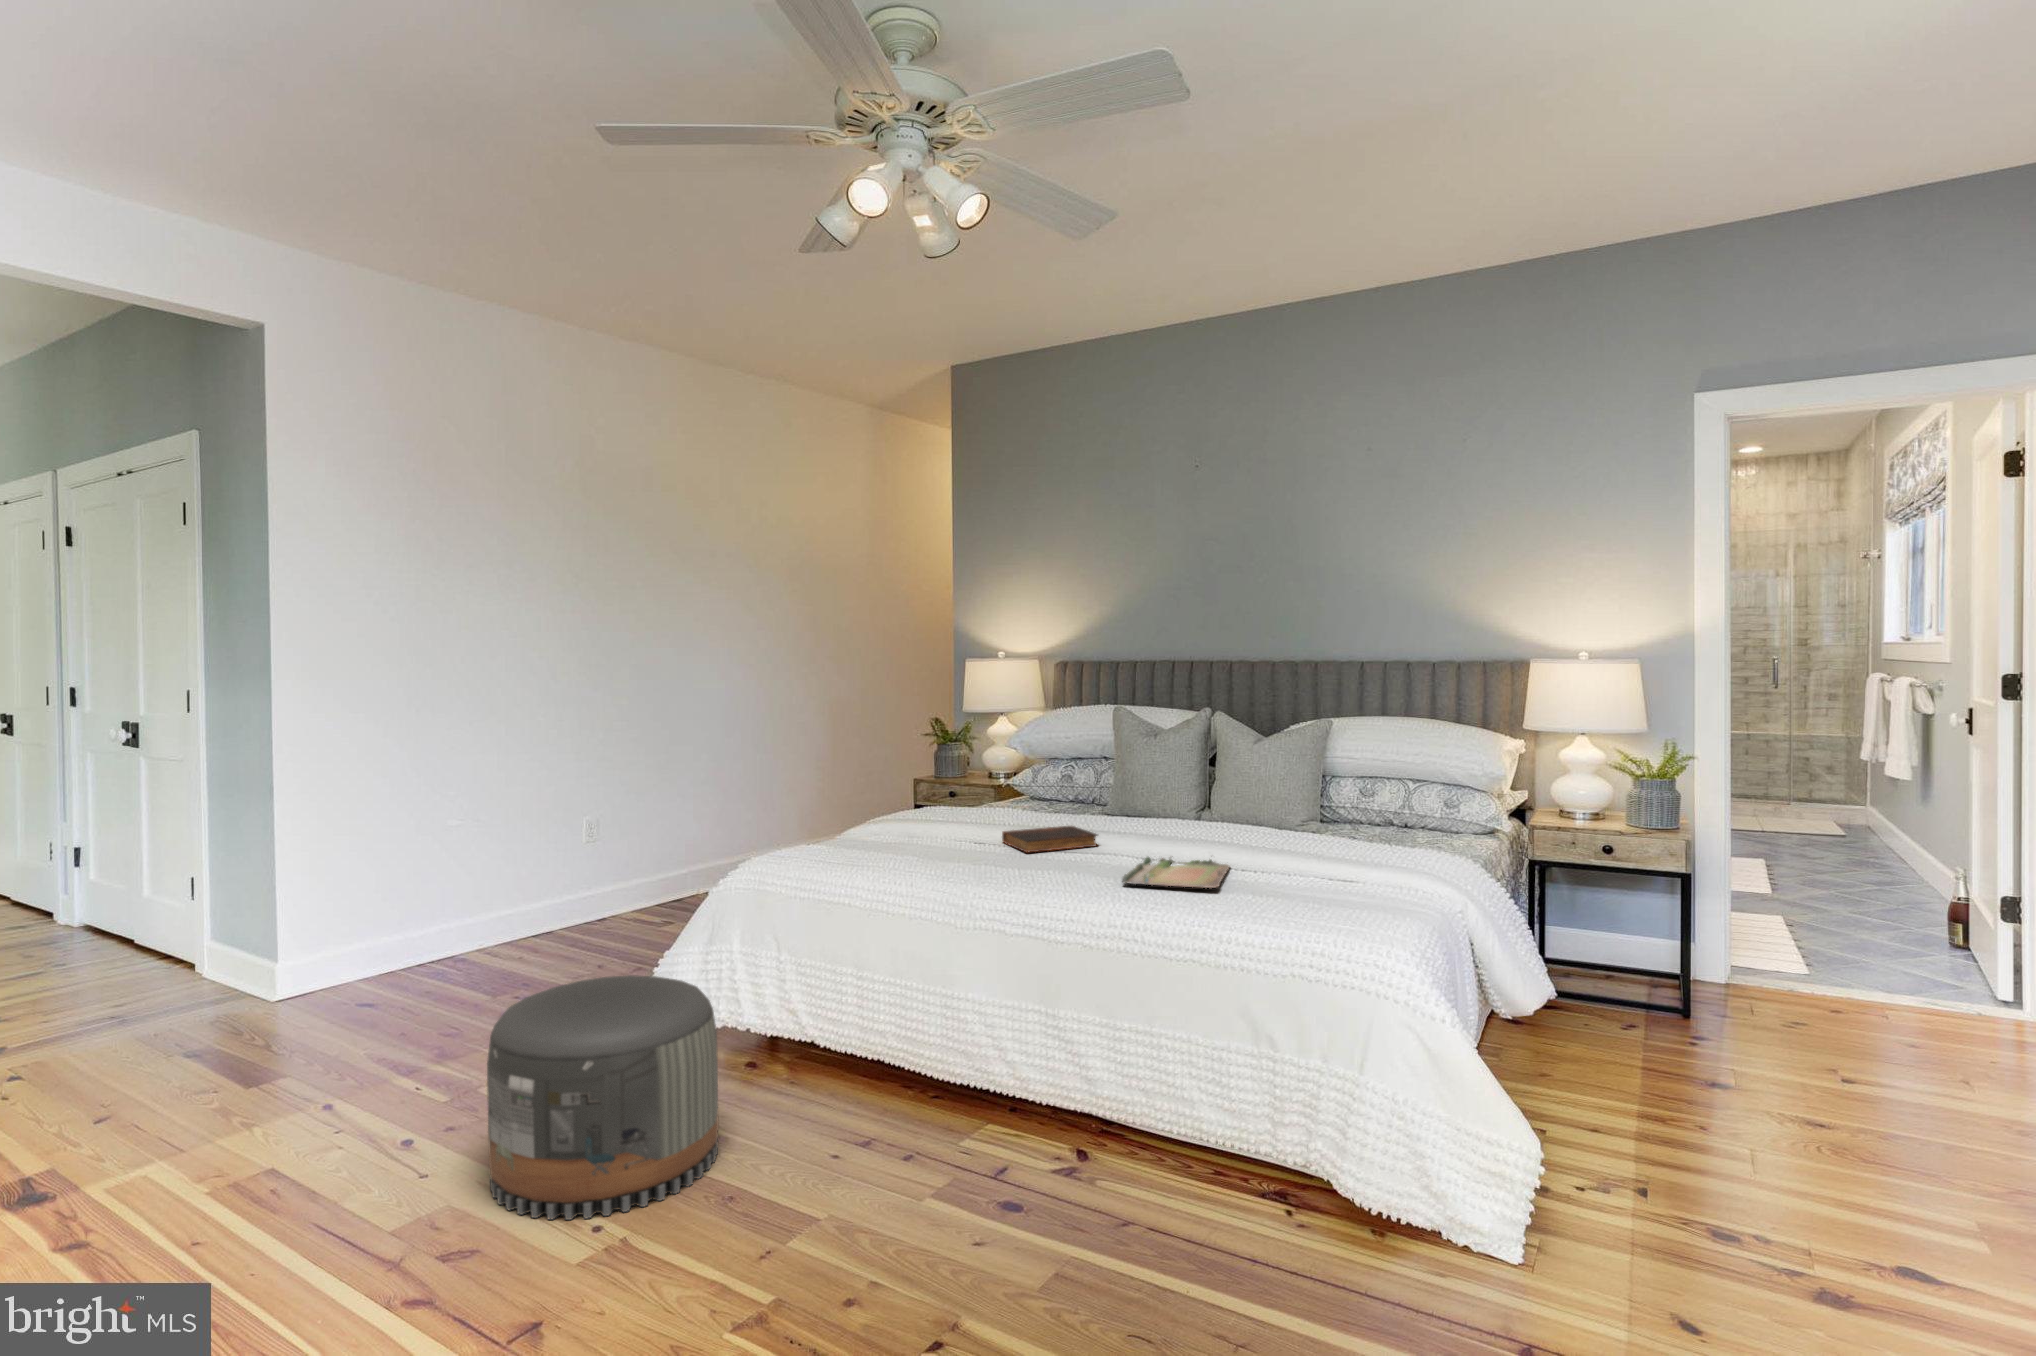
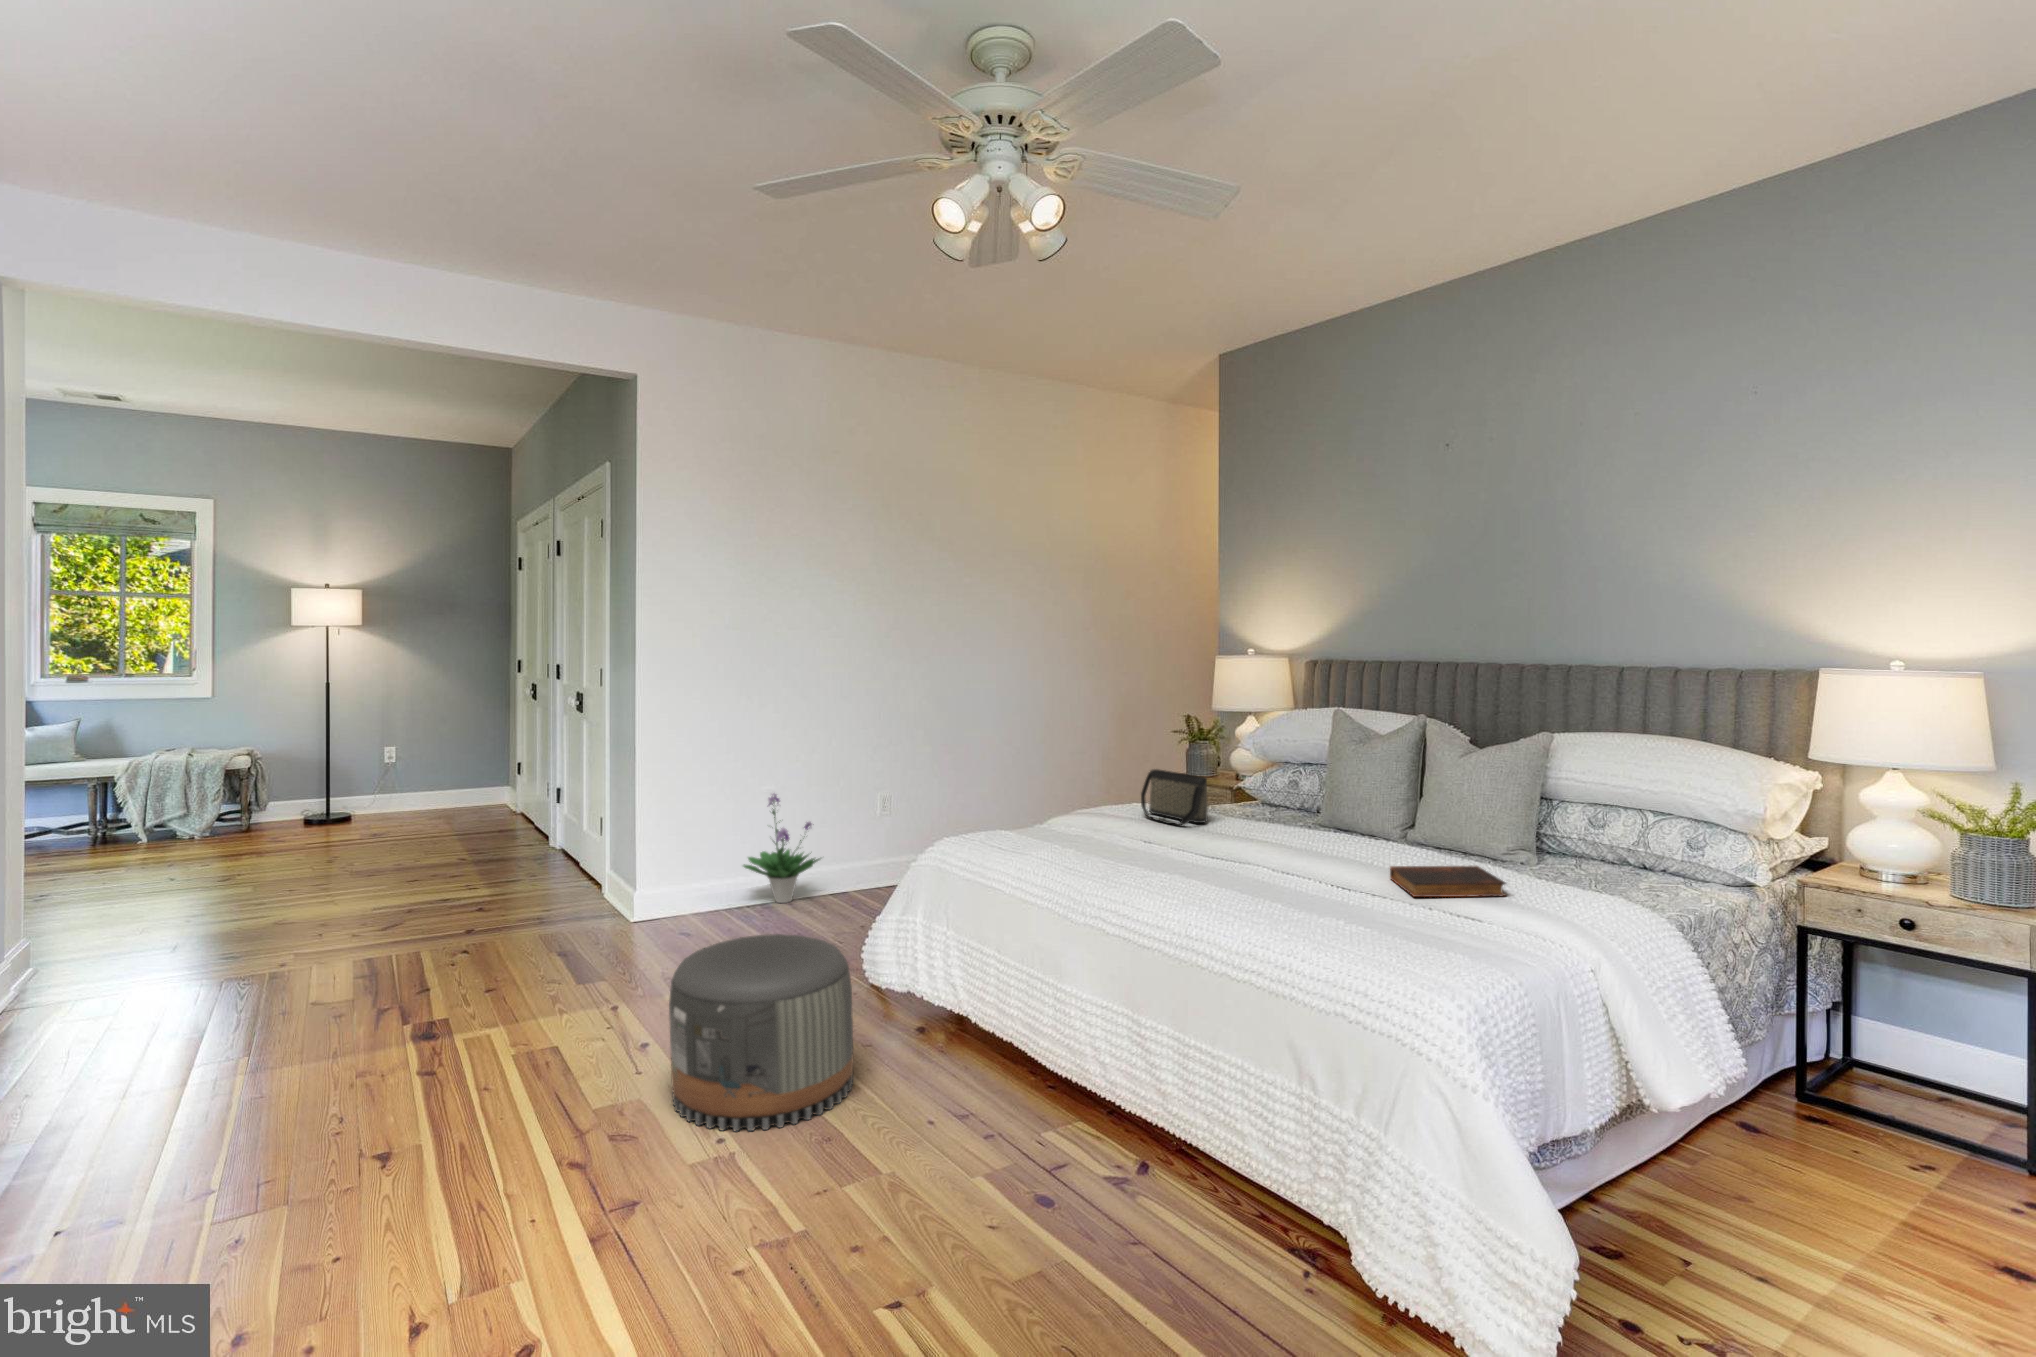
handbag: none [949,771,1023,823] -> present [1141,769,1208,825]
book: present [1002,826,1098,852] -> present [1390,866,1506,897]
potted plant: none [420,834,524,968] -> present [743,793,820,903]
tray: present [1122,857,1230,888] -> none [1213,878,1353,923]

